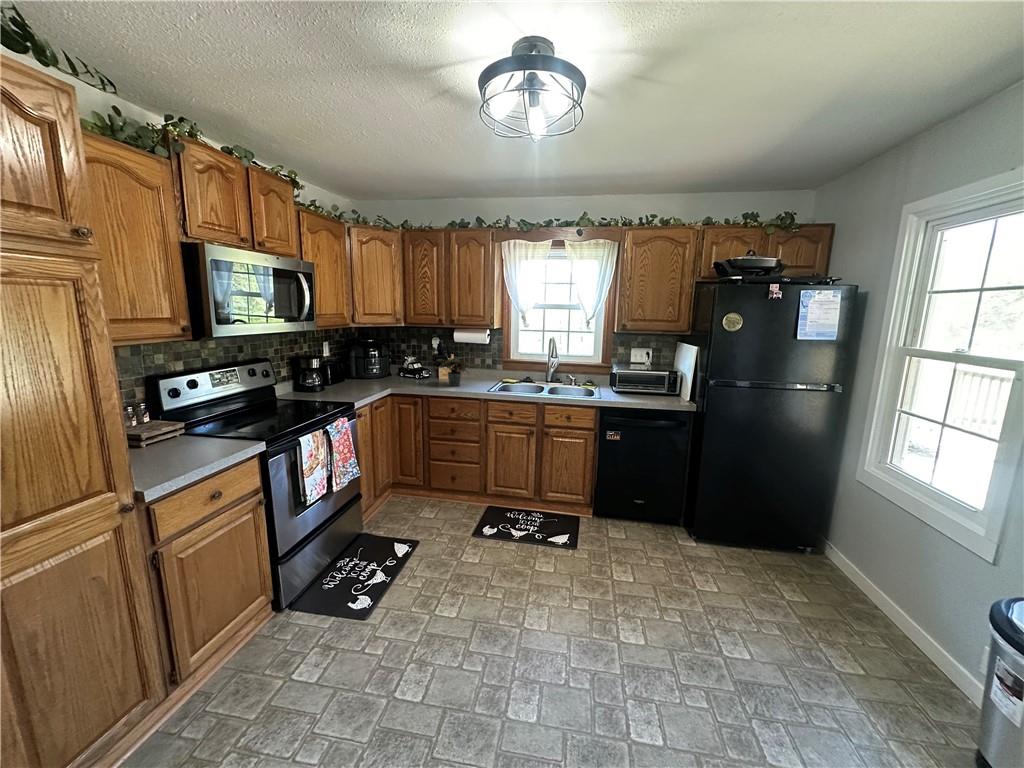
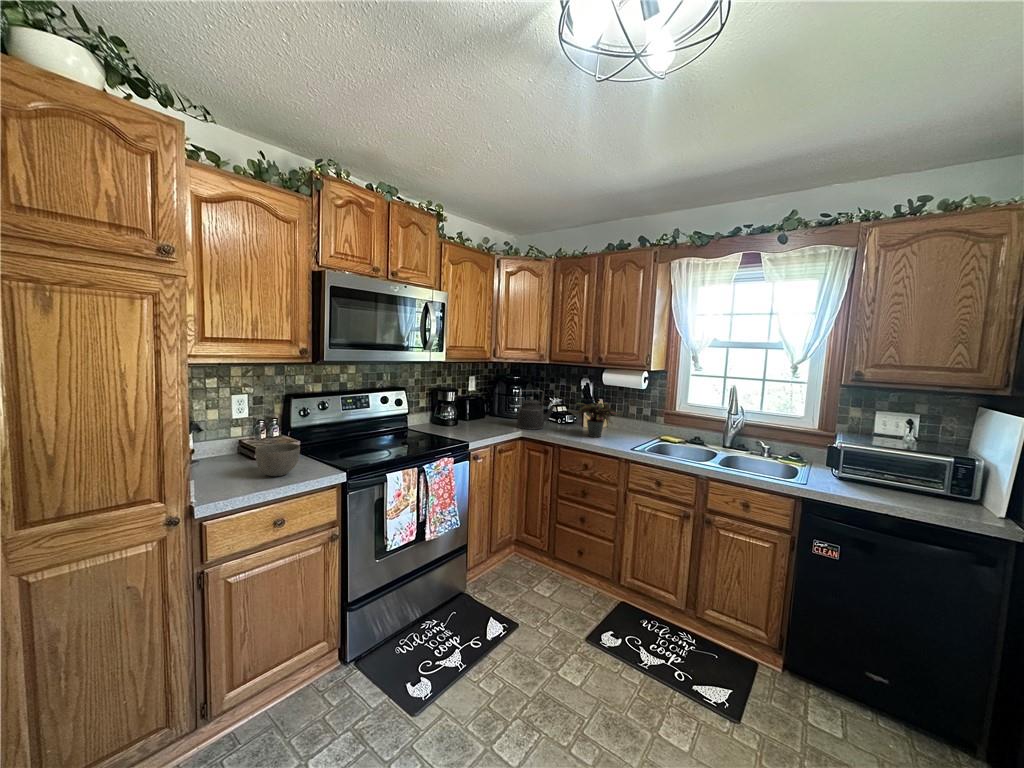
kettle: none [384,351,416,386] -> present [517,390,555,430]
bowl: none [167,422,216,456] -> present [255,443,300,476]

